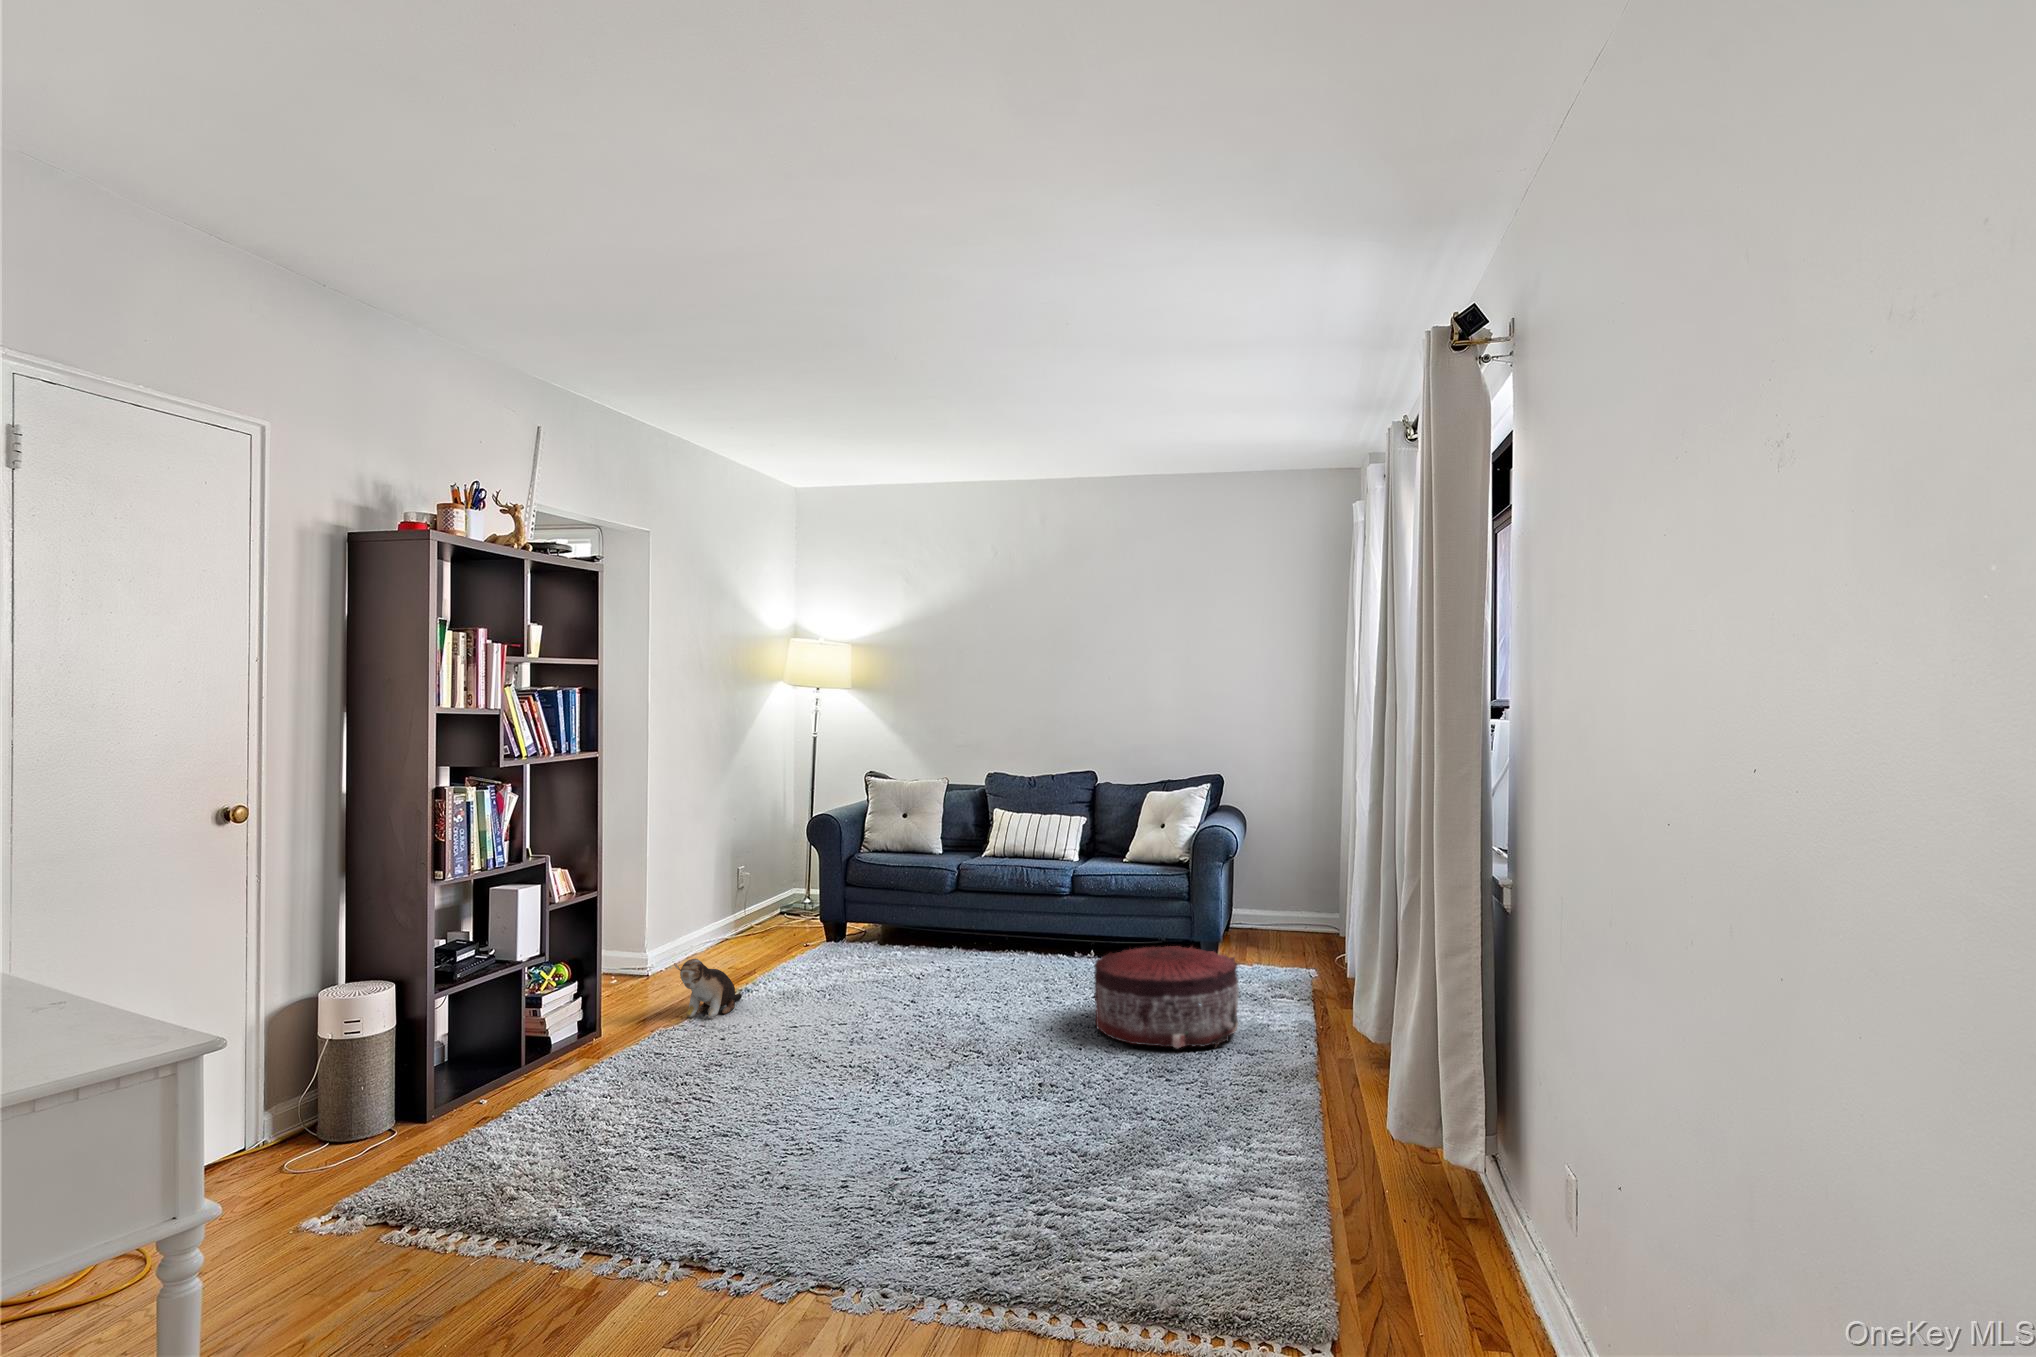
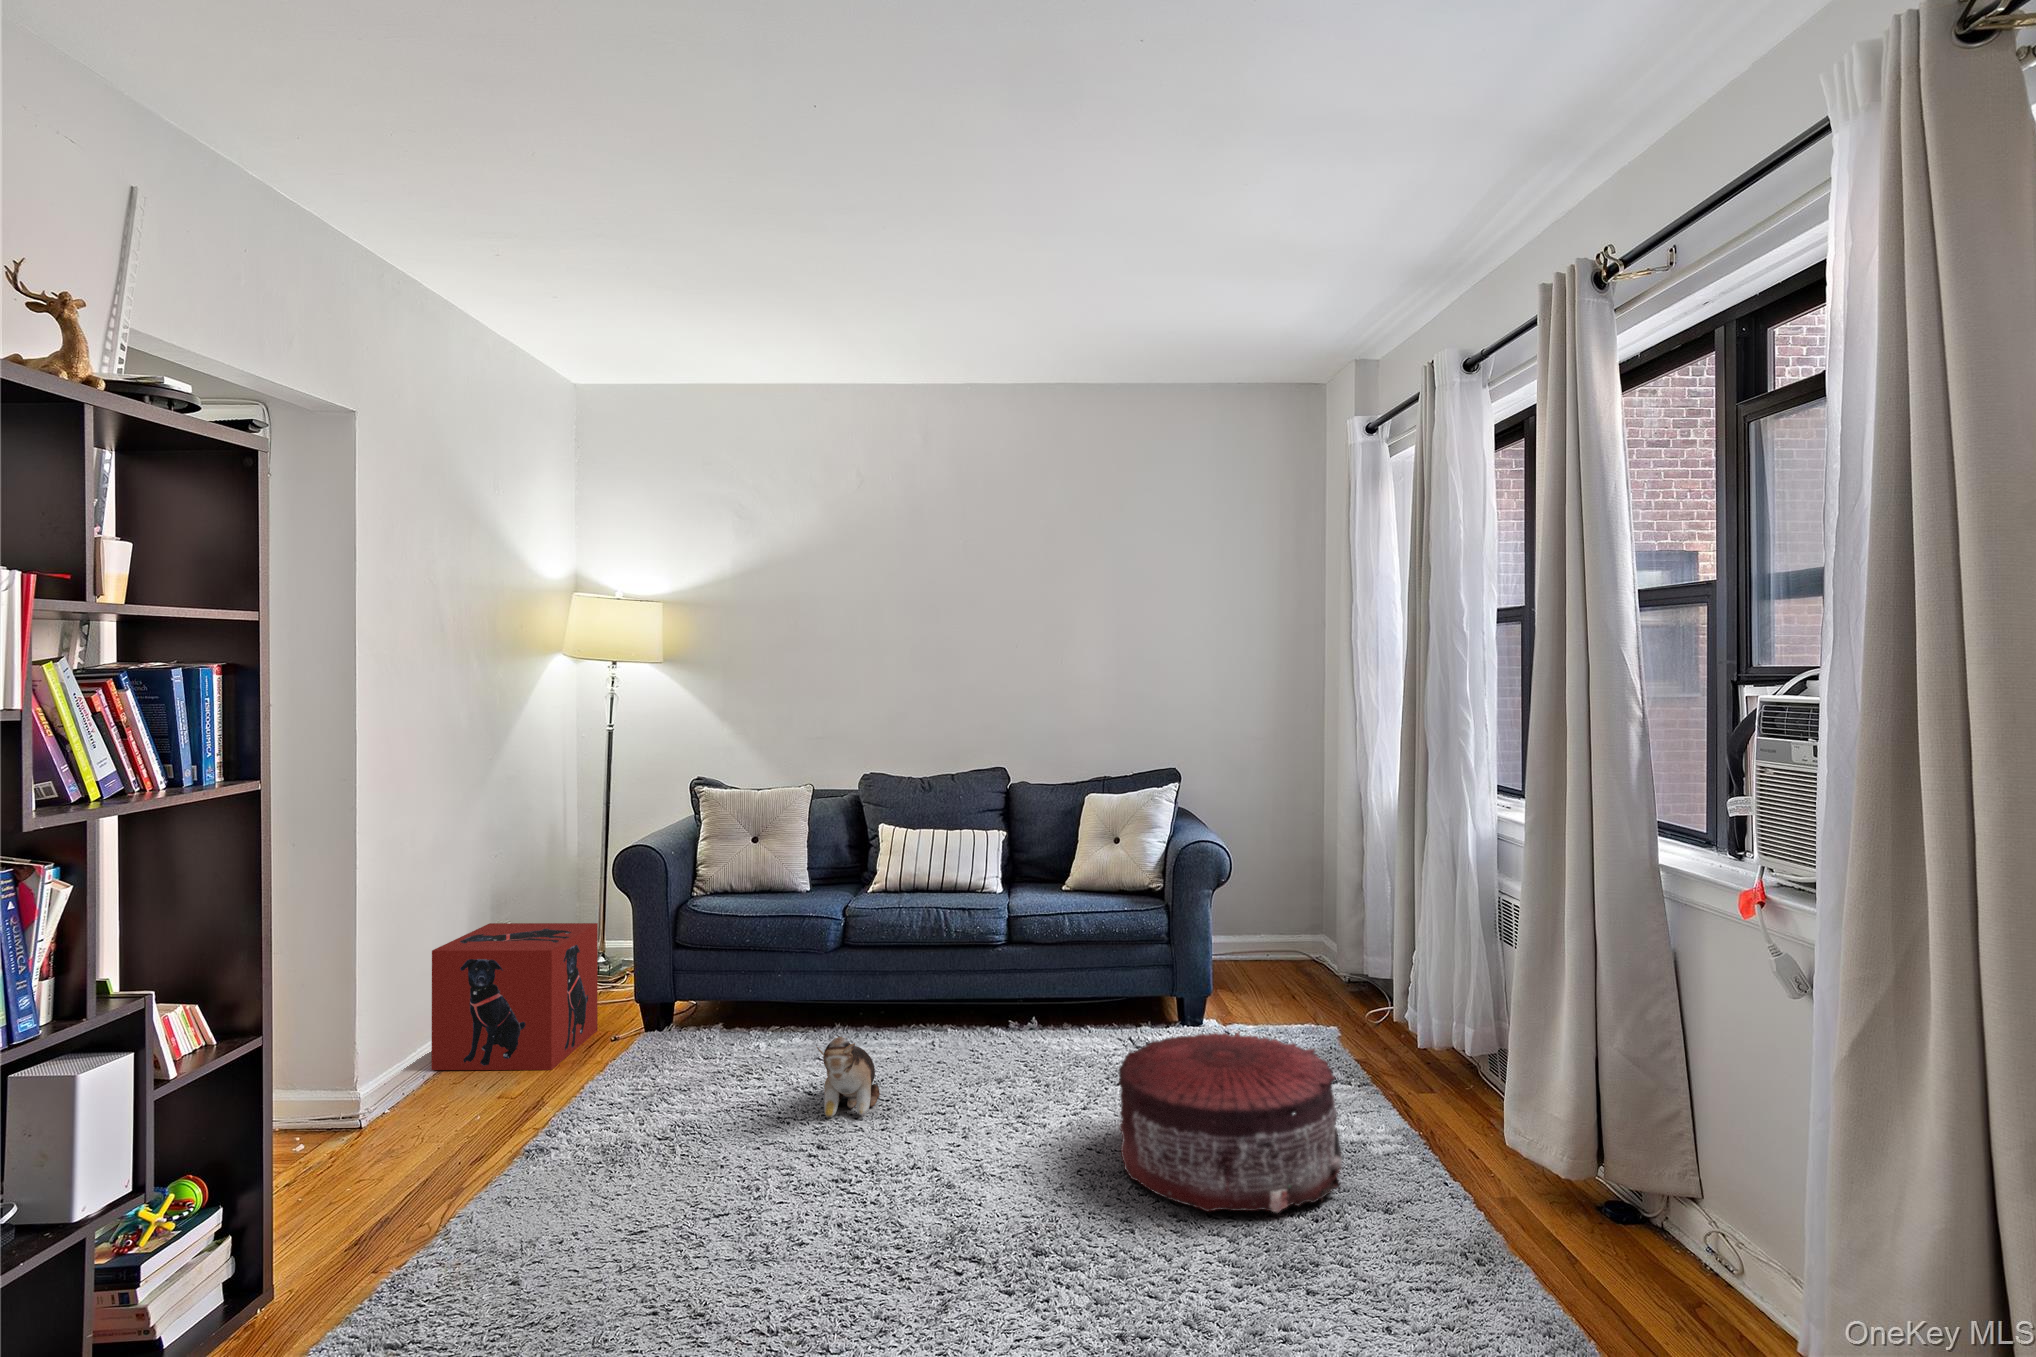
storage box: none [689,864,795,959] -> present [431,923,598,1070]
plush toy: present [674,959,742,1017] -> present [817,1037,880,1117]

